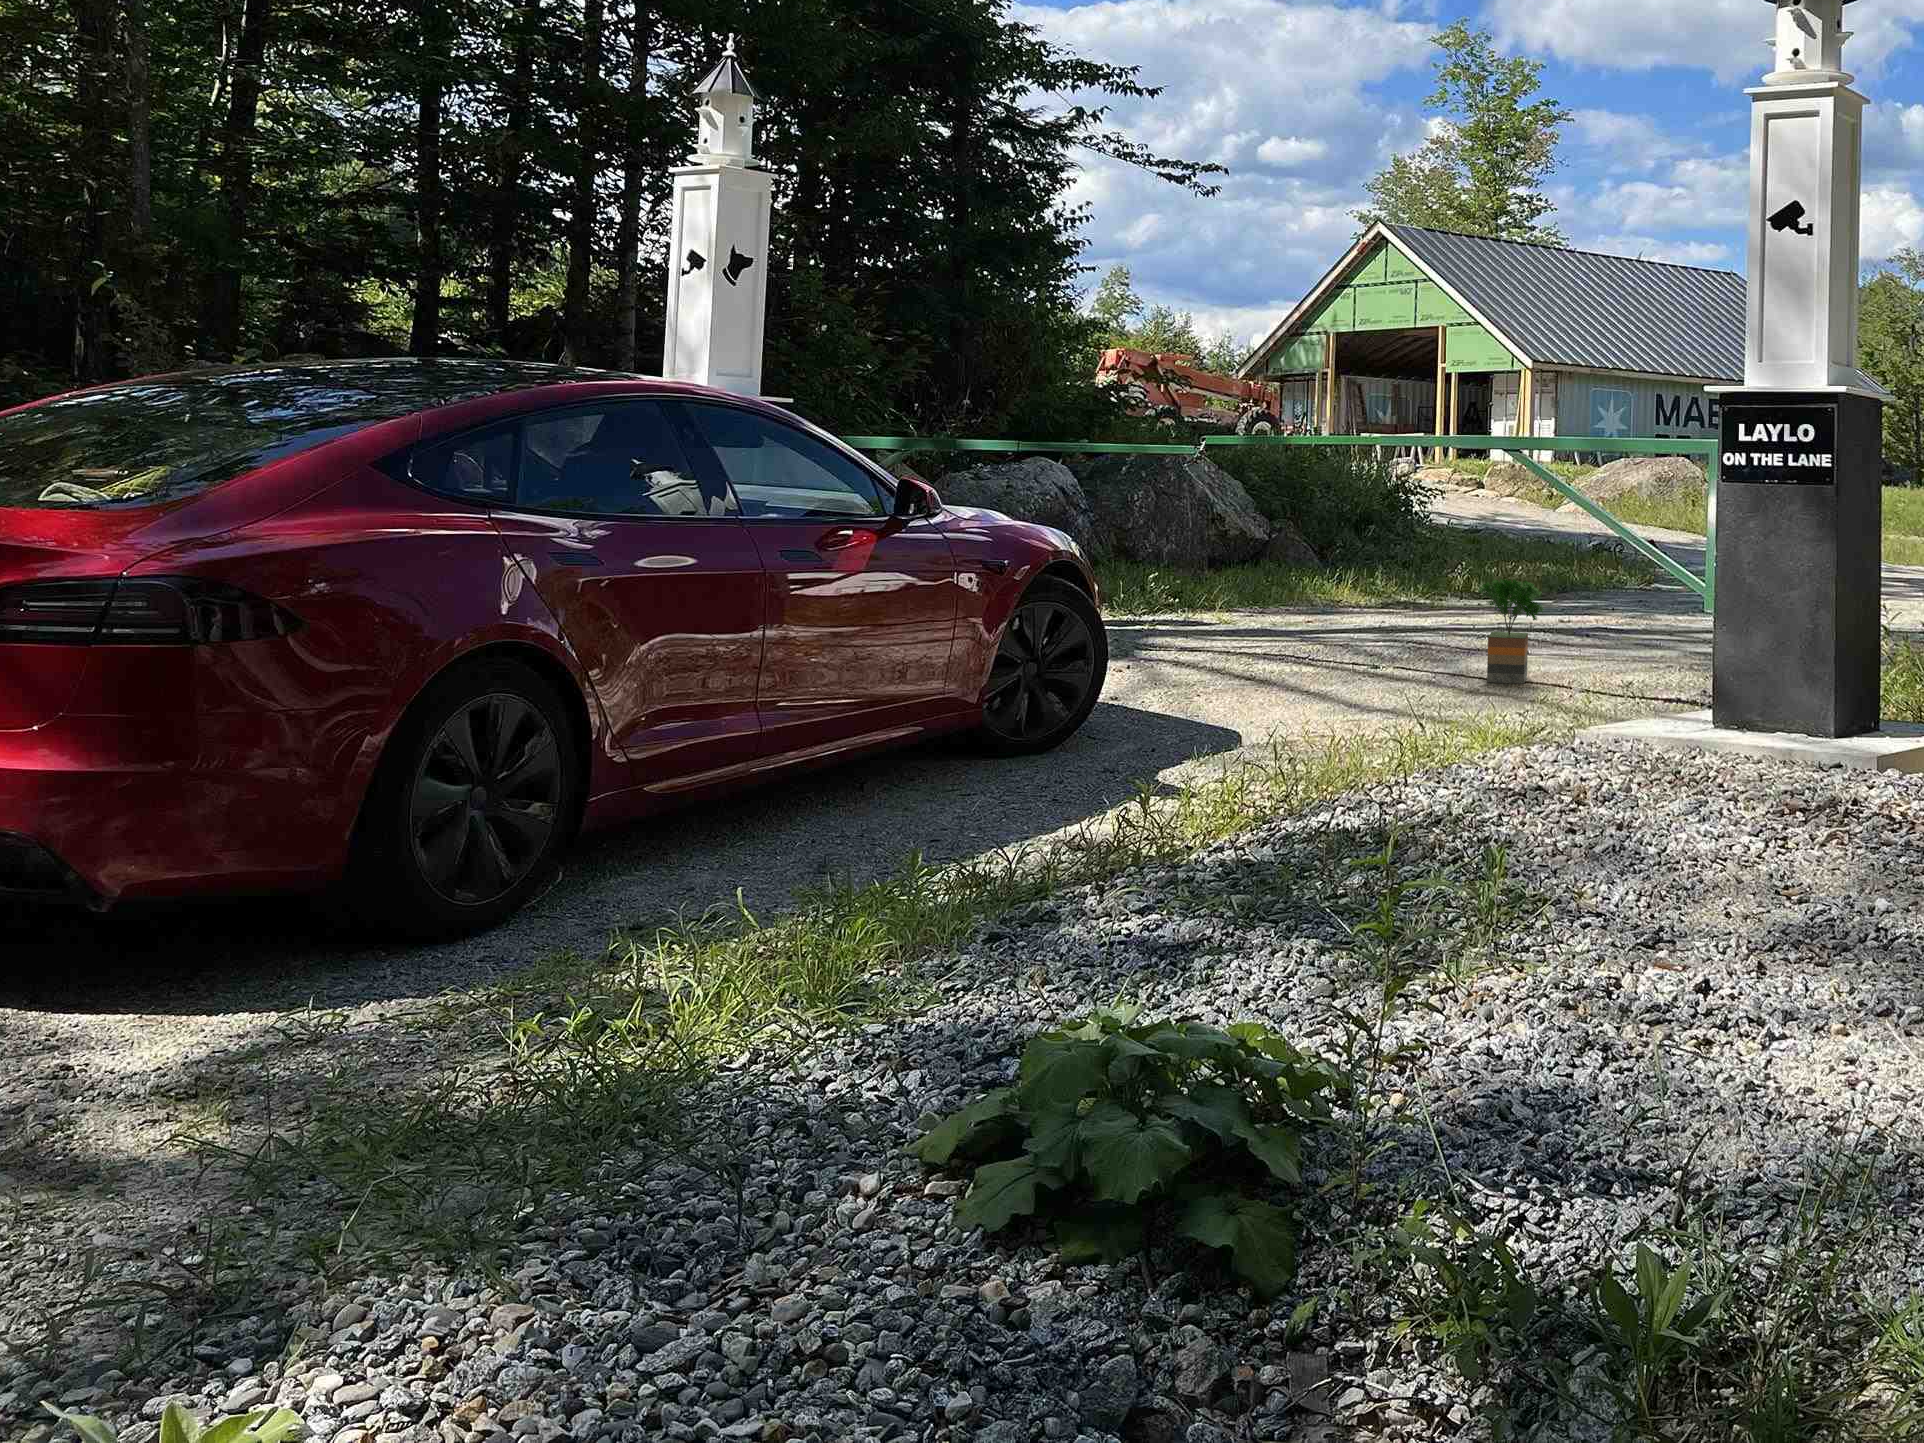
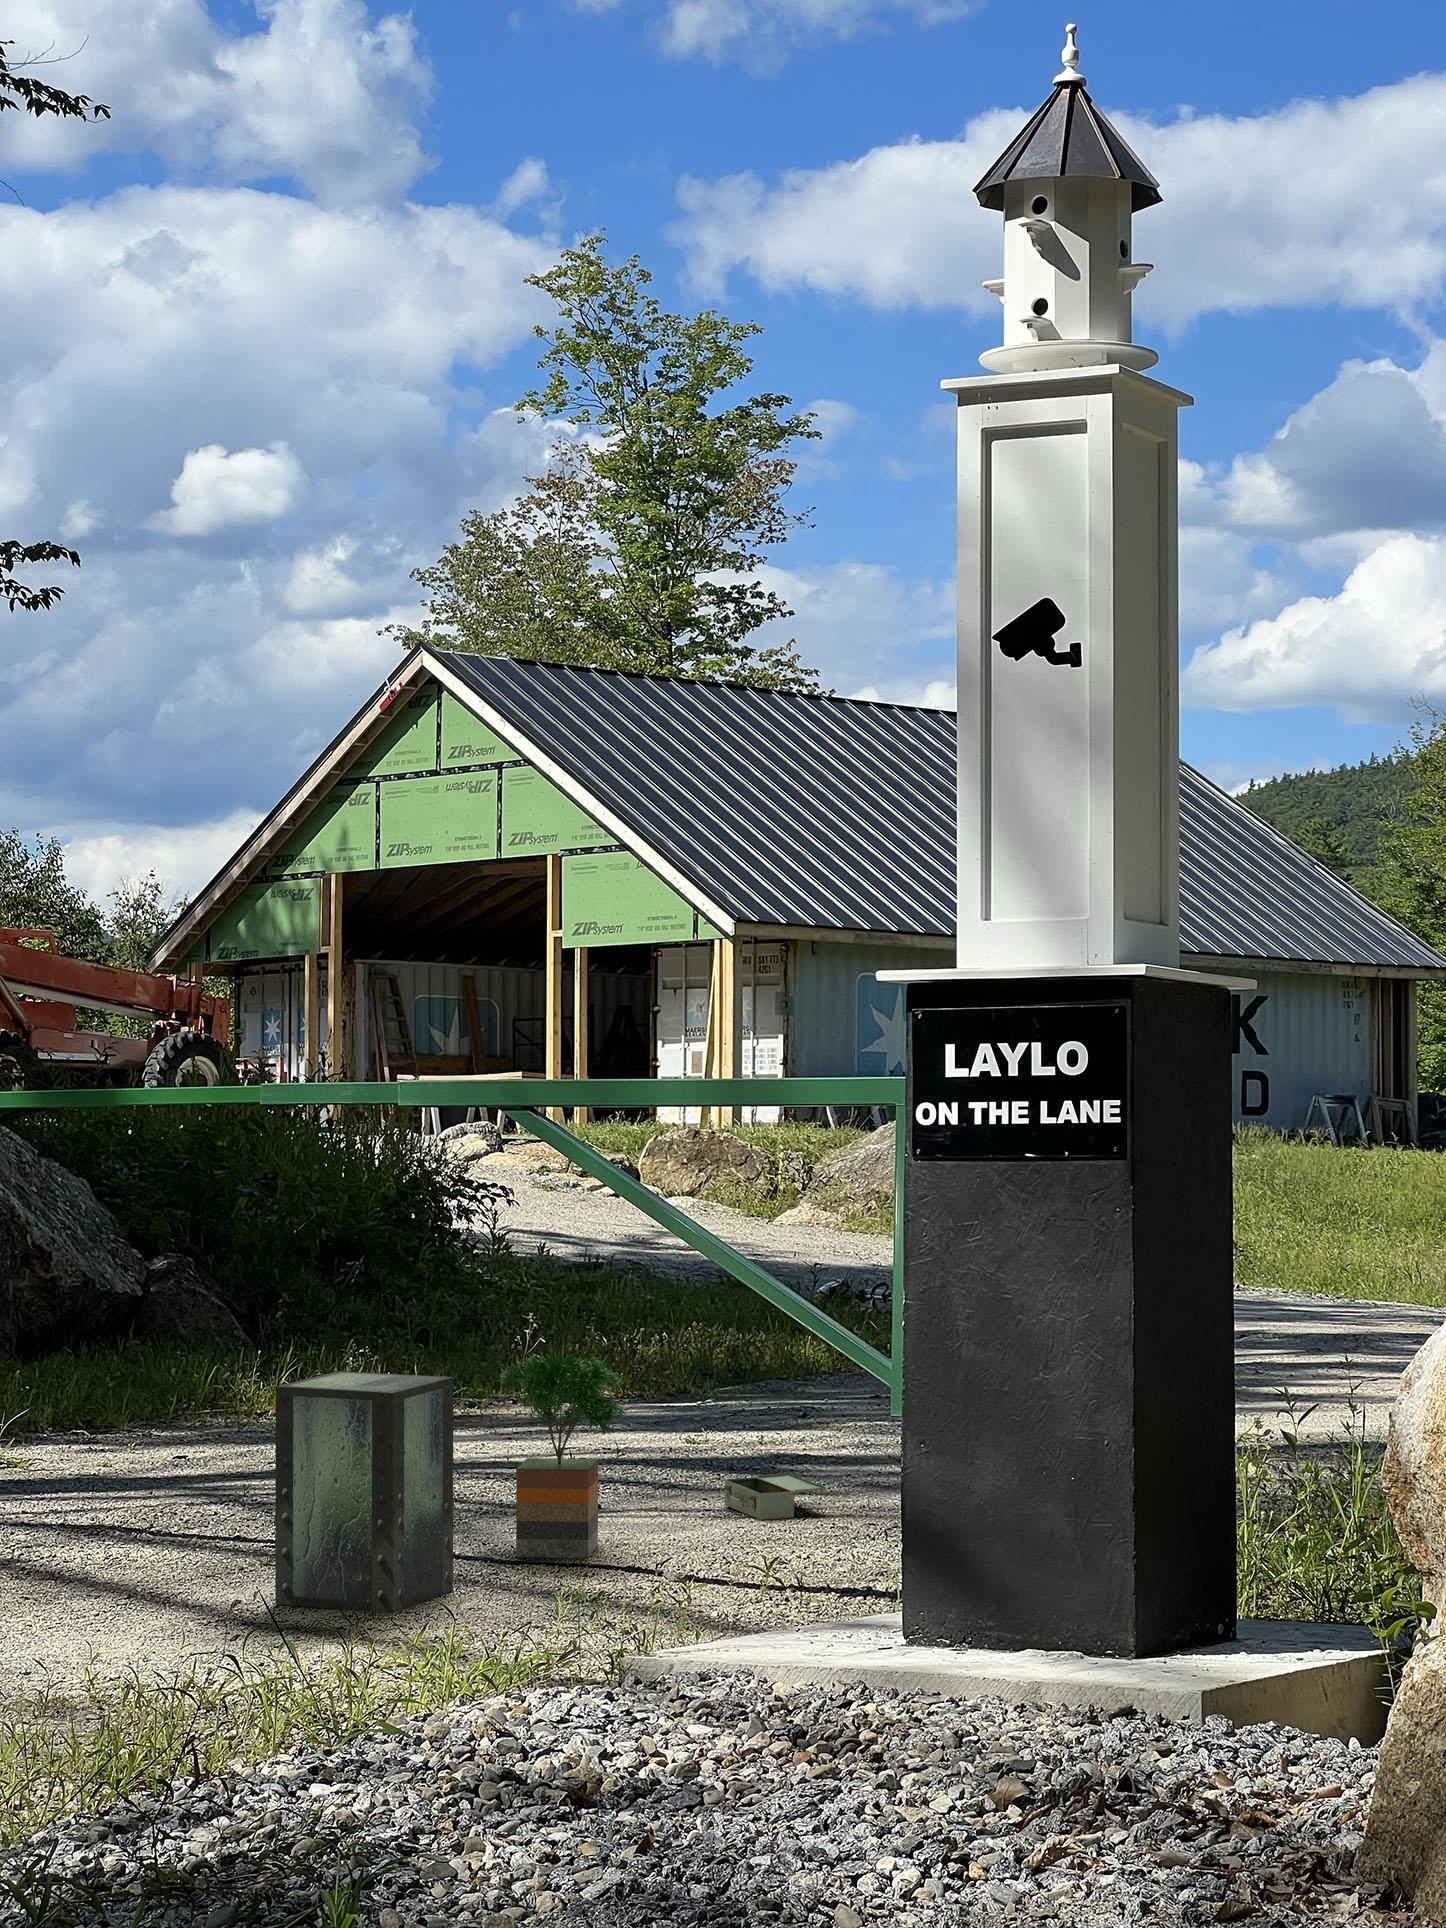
storage box: none [1372,585,1463,709] -> present [275,1371,453,1613]
toolbox: none [1586,643,1639,667] -> present [724,1474,826,1520]

